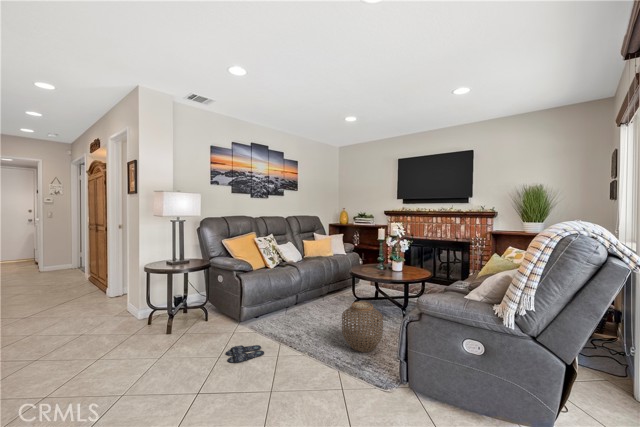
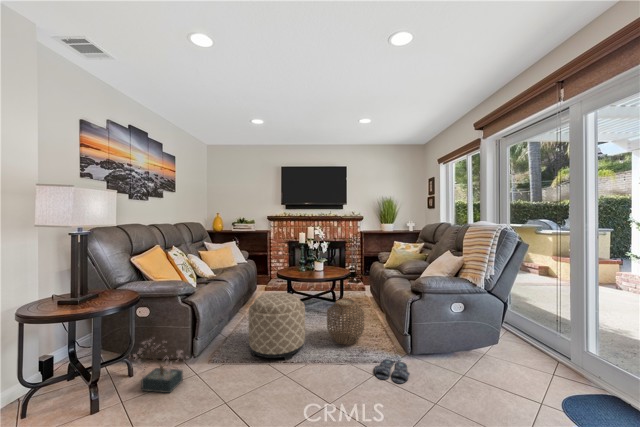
ottoman: none [275,282,325,343] -> present [249,293,305,360]
decorative plant: none [193,295,226,334] -> present [132,340,189,393]
slippers: present [226,345,264,363] -> present [374,359,410,384]

